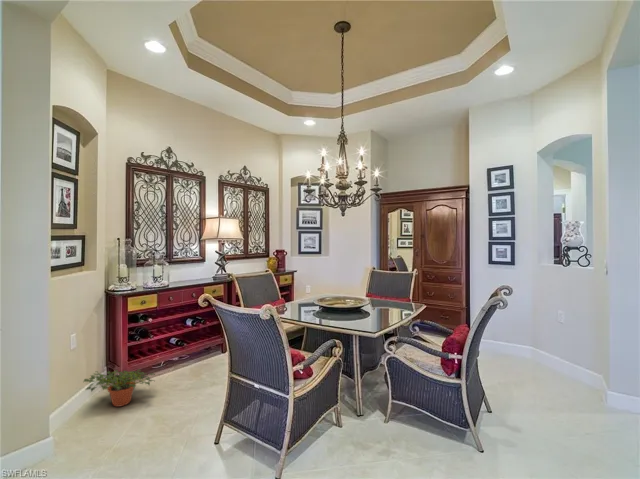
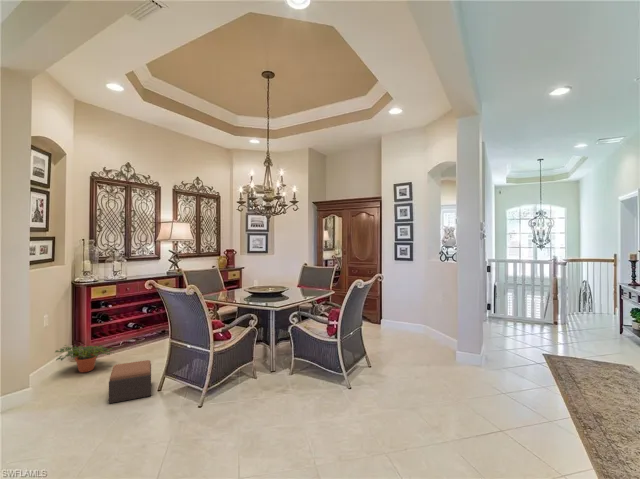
footstool: none [149,398,205,465] -> present [109,360,151,403]

